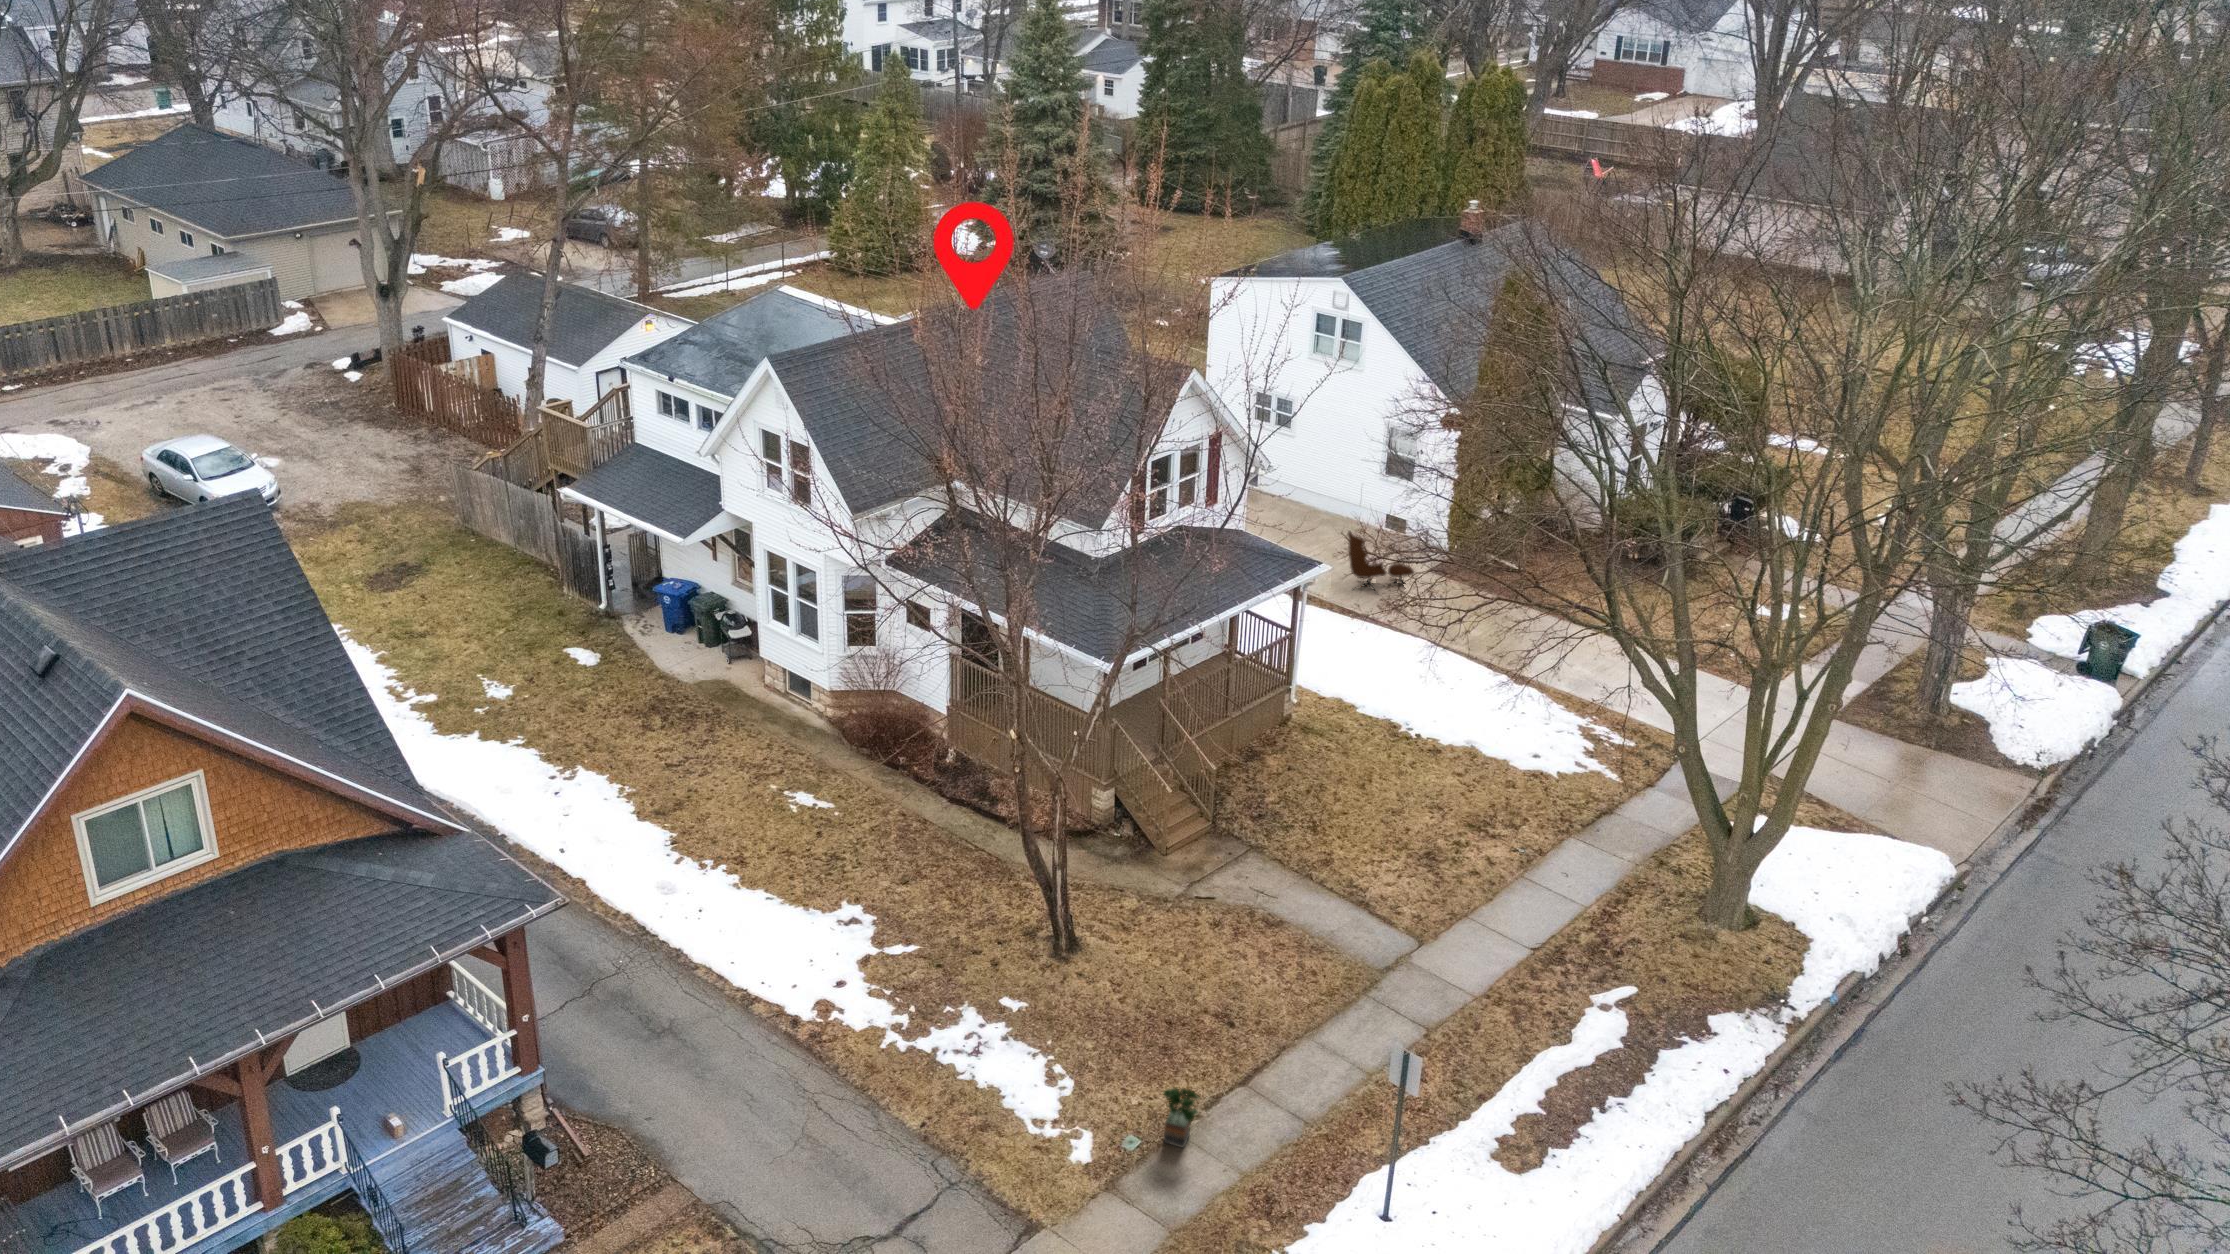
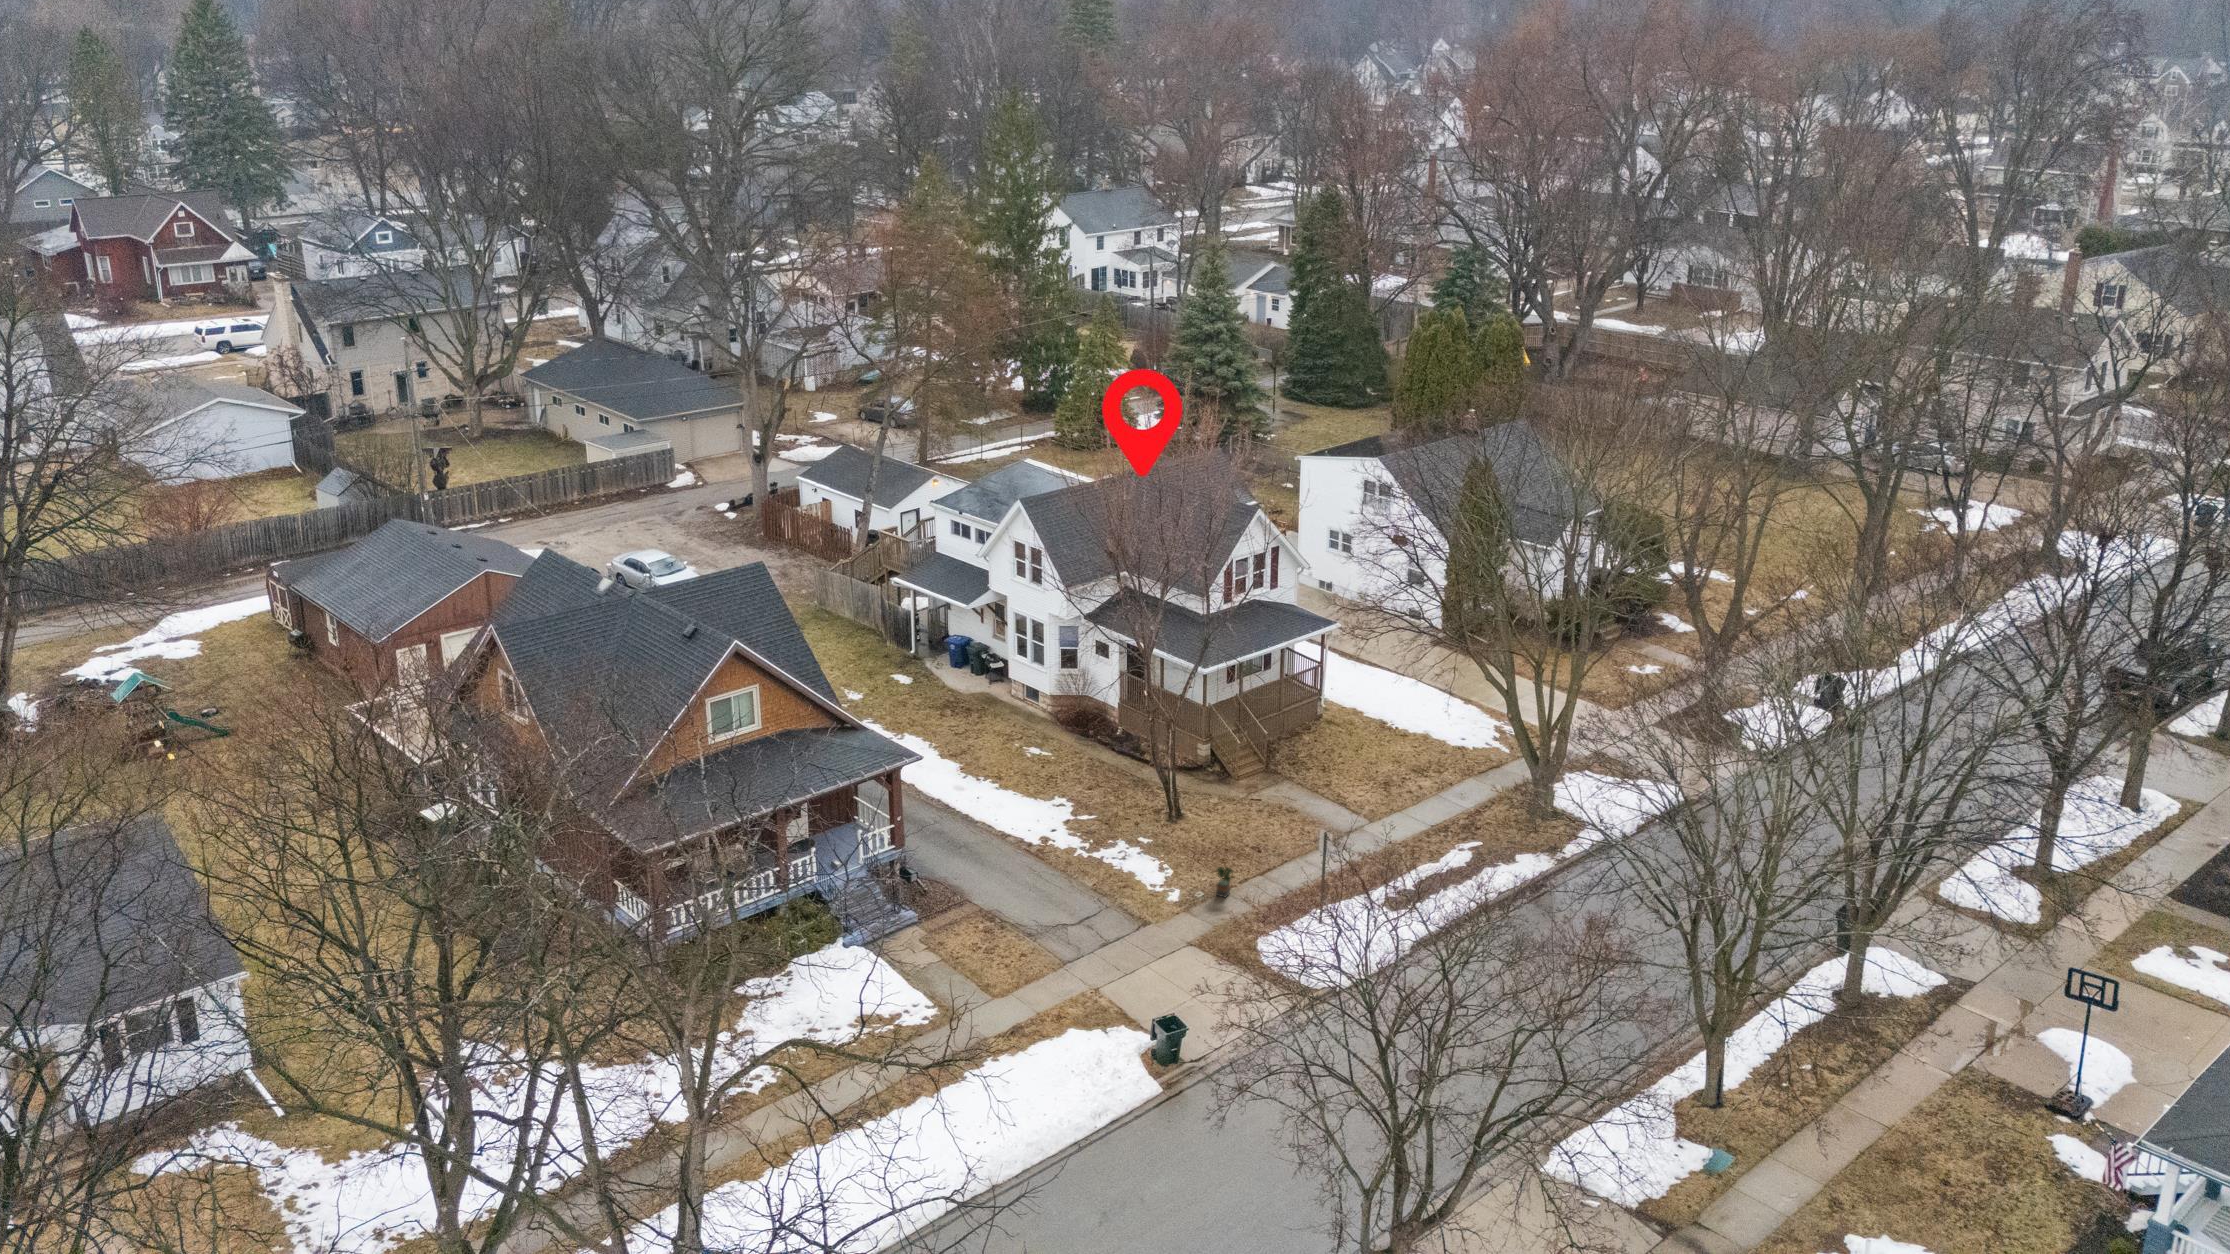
lounge chair: present [1348,531,1414,588] -> none [1374,614,1418,655]

